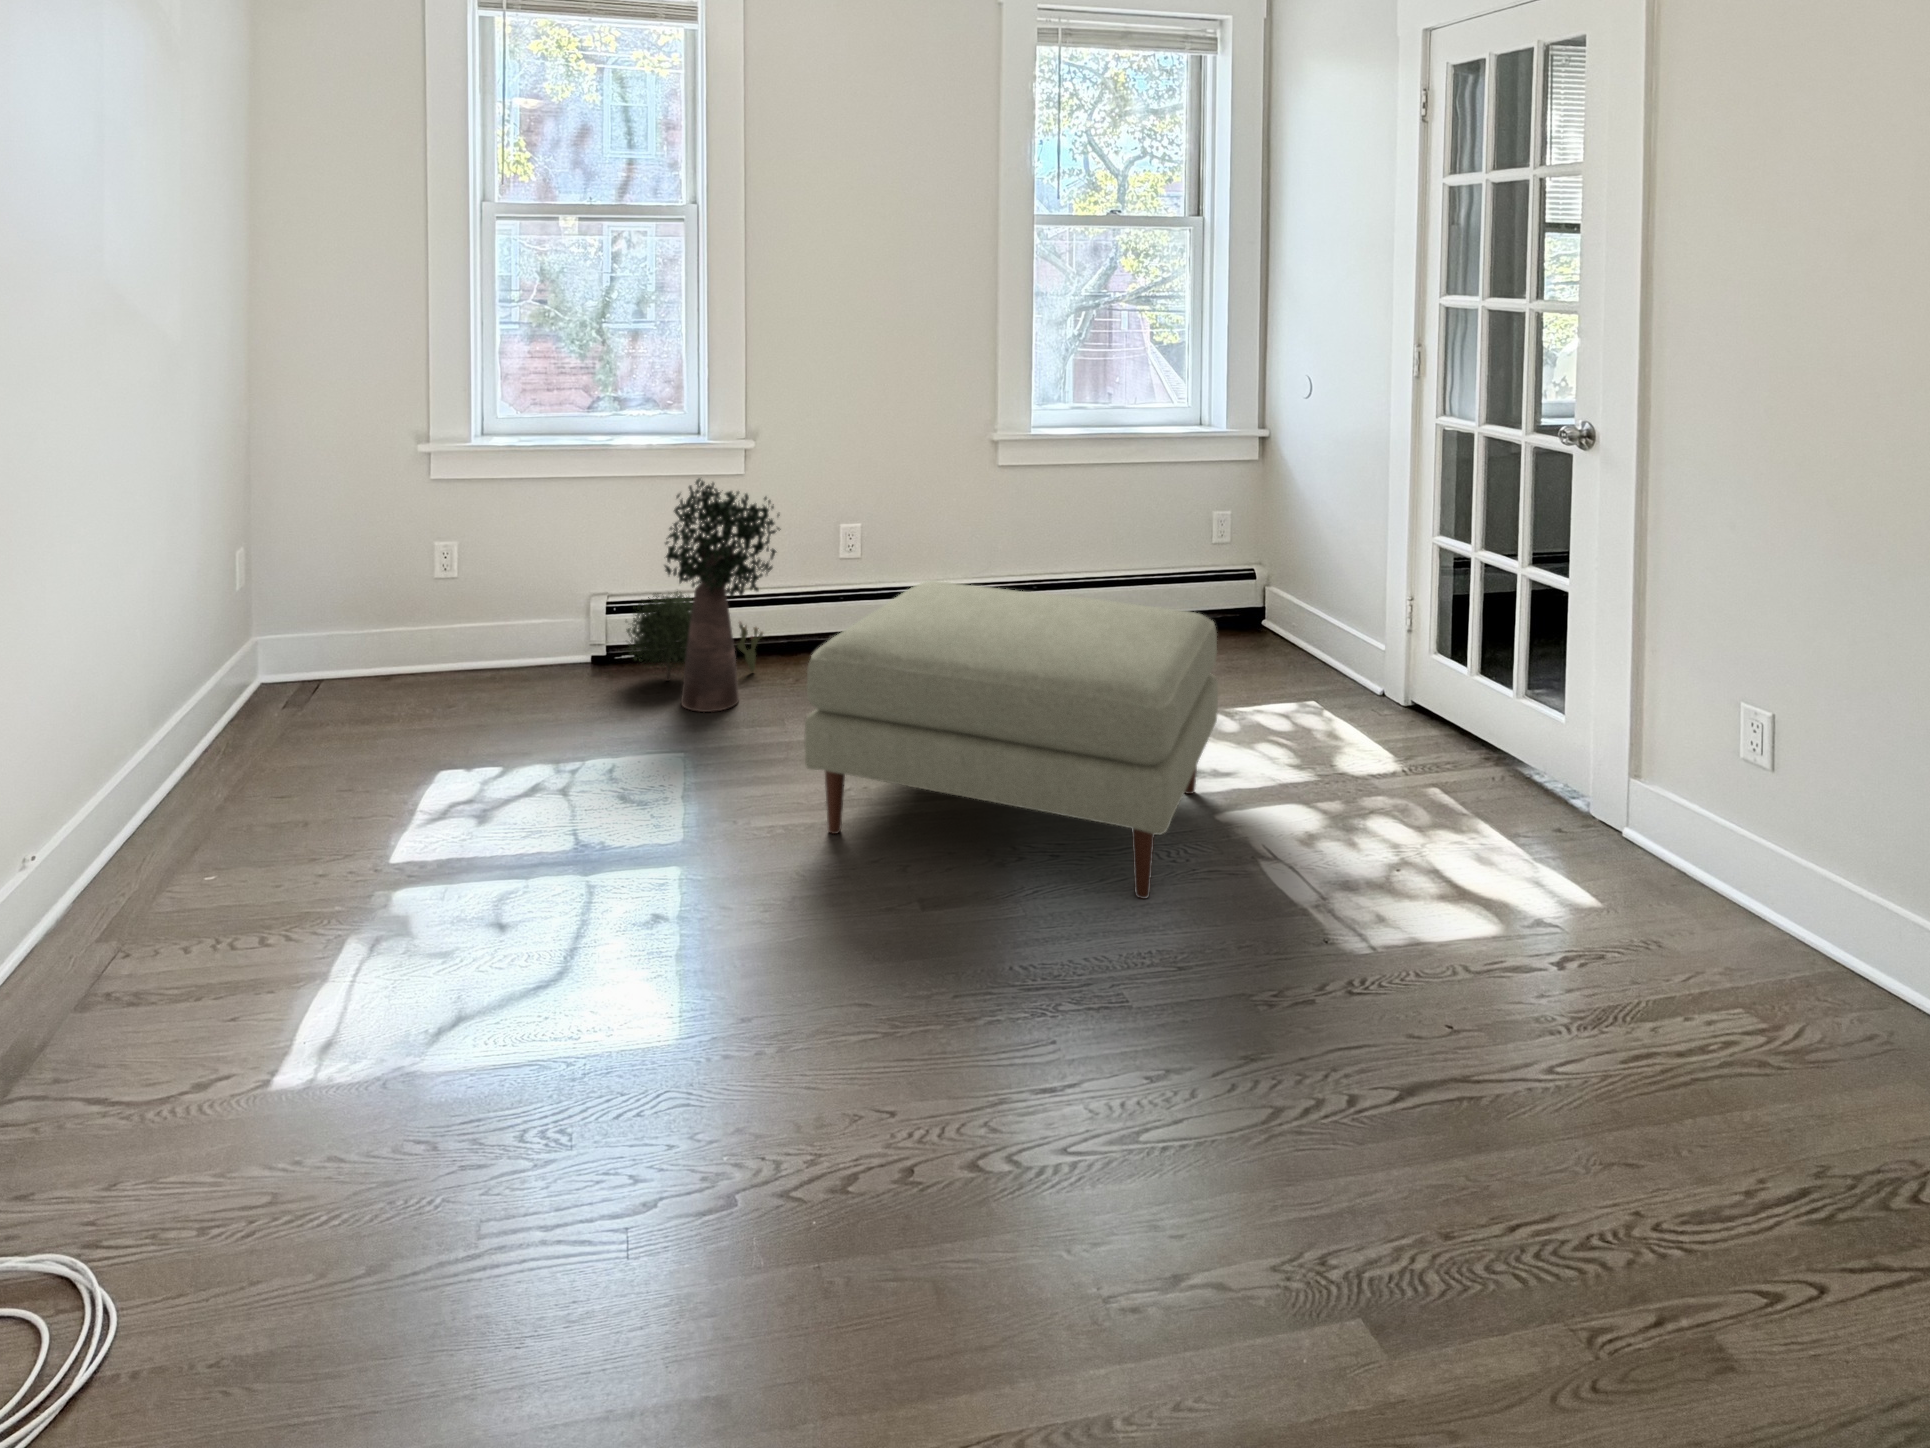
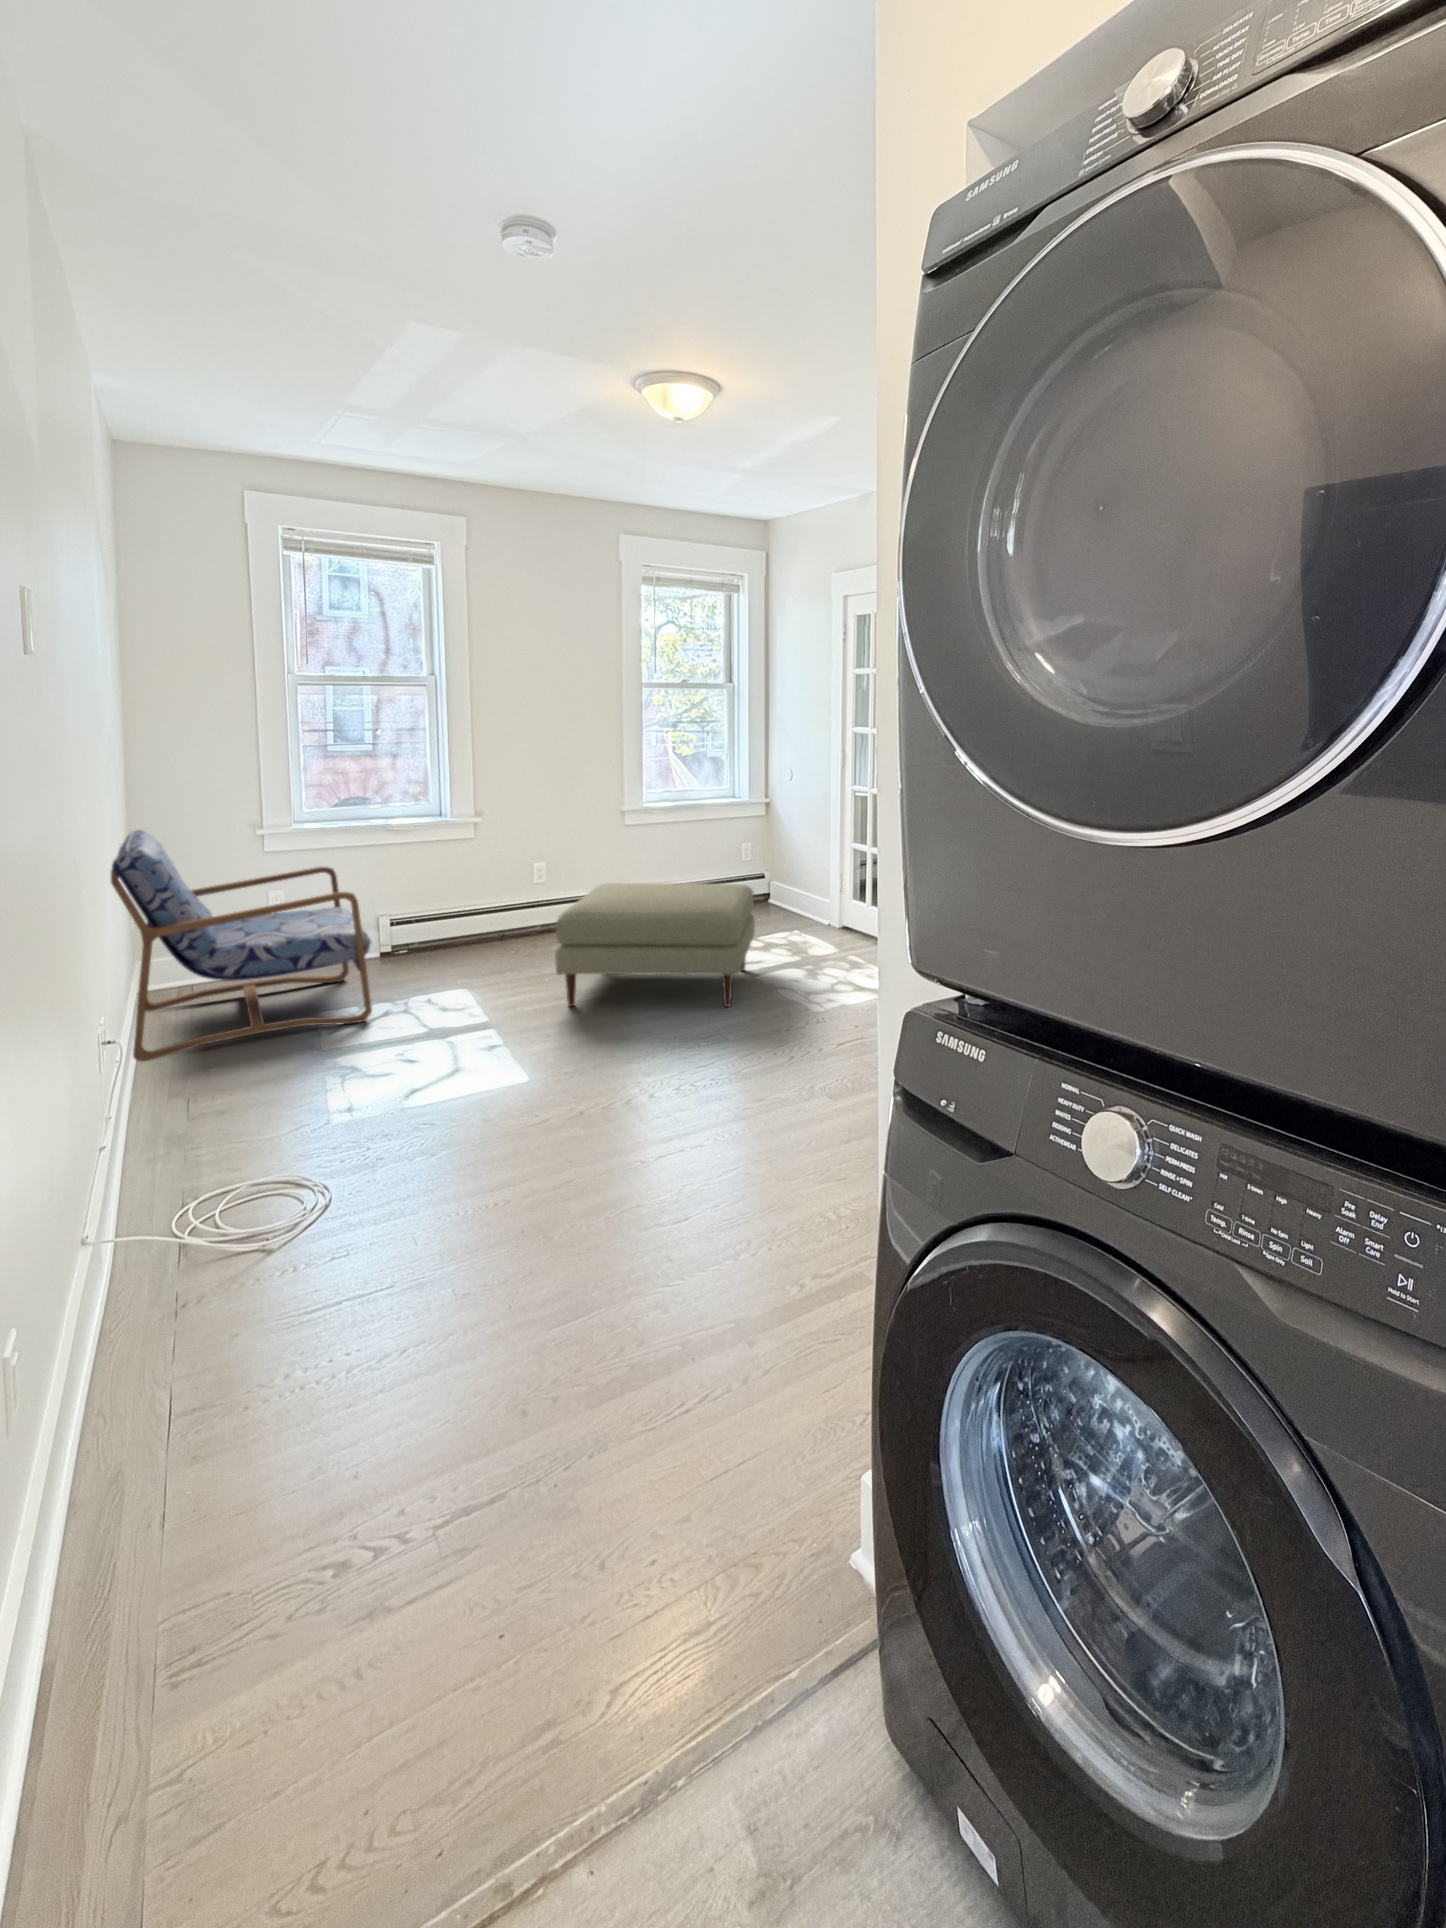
armchair: none [95,436,530,835] -> present [111,830,372,1062]
potted plant: present [627,478,781,712] -> none [407,840,508,971]

